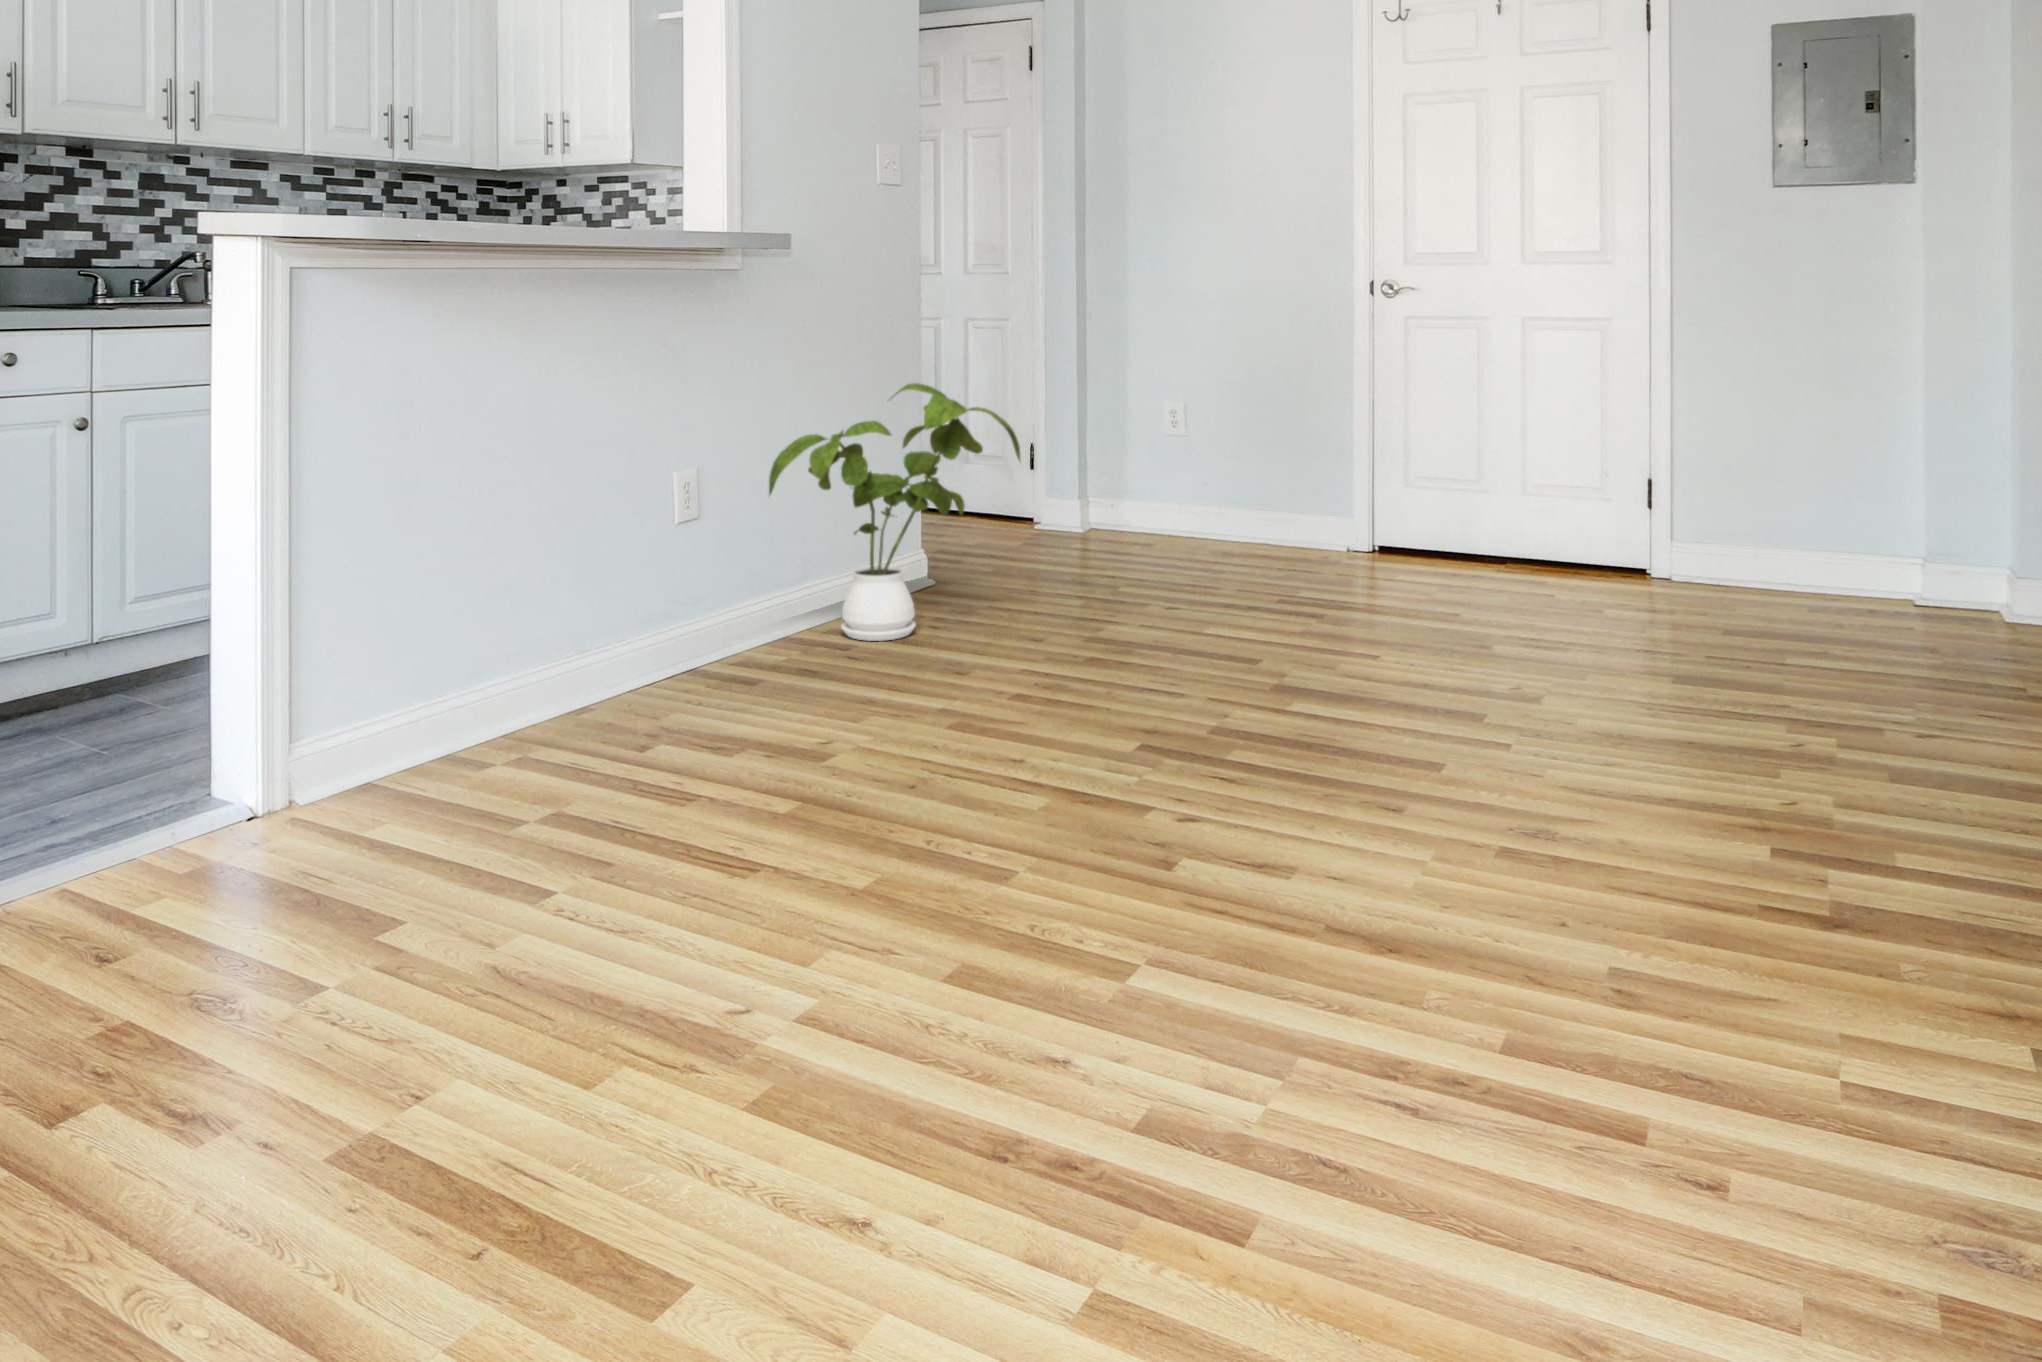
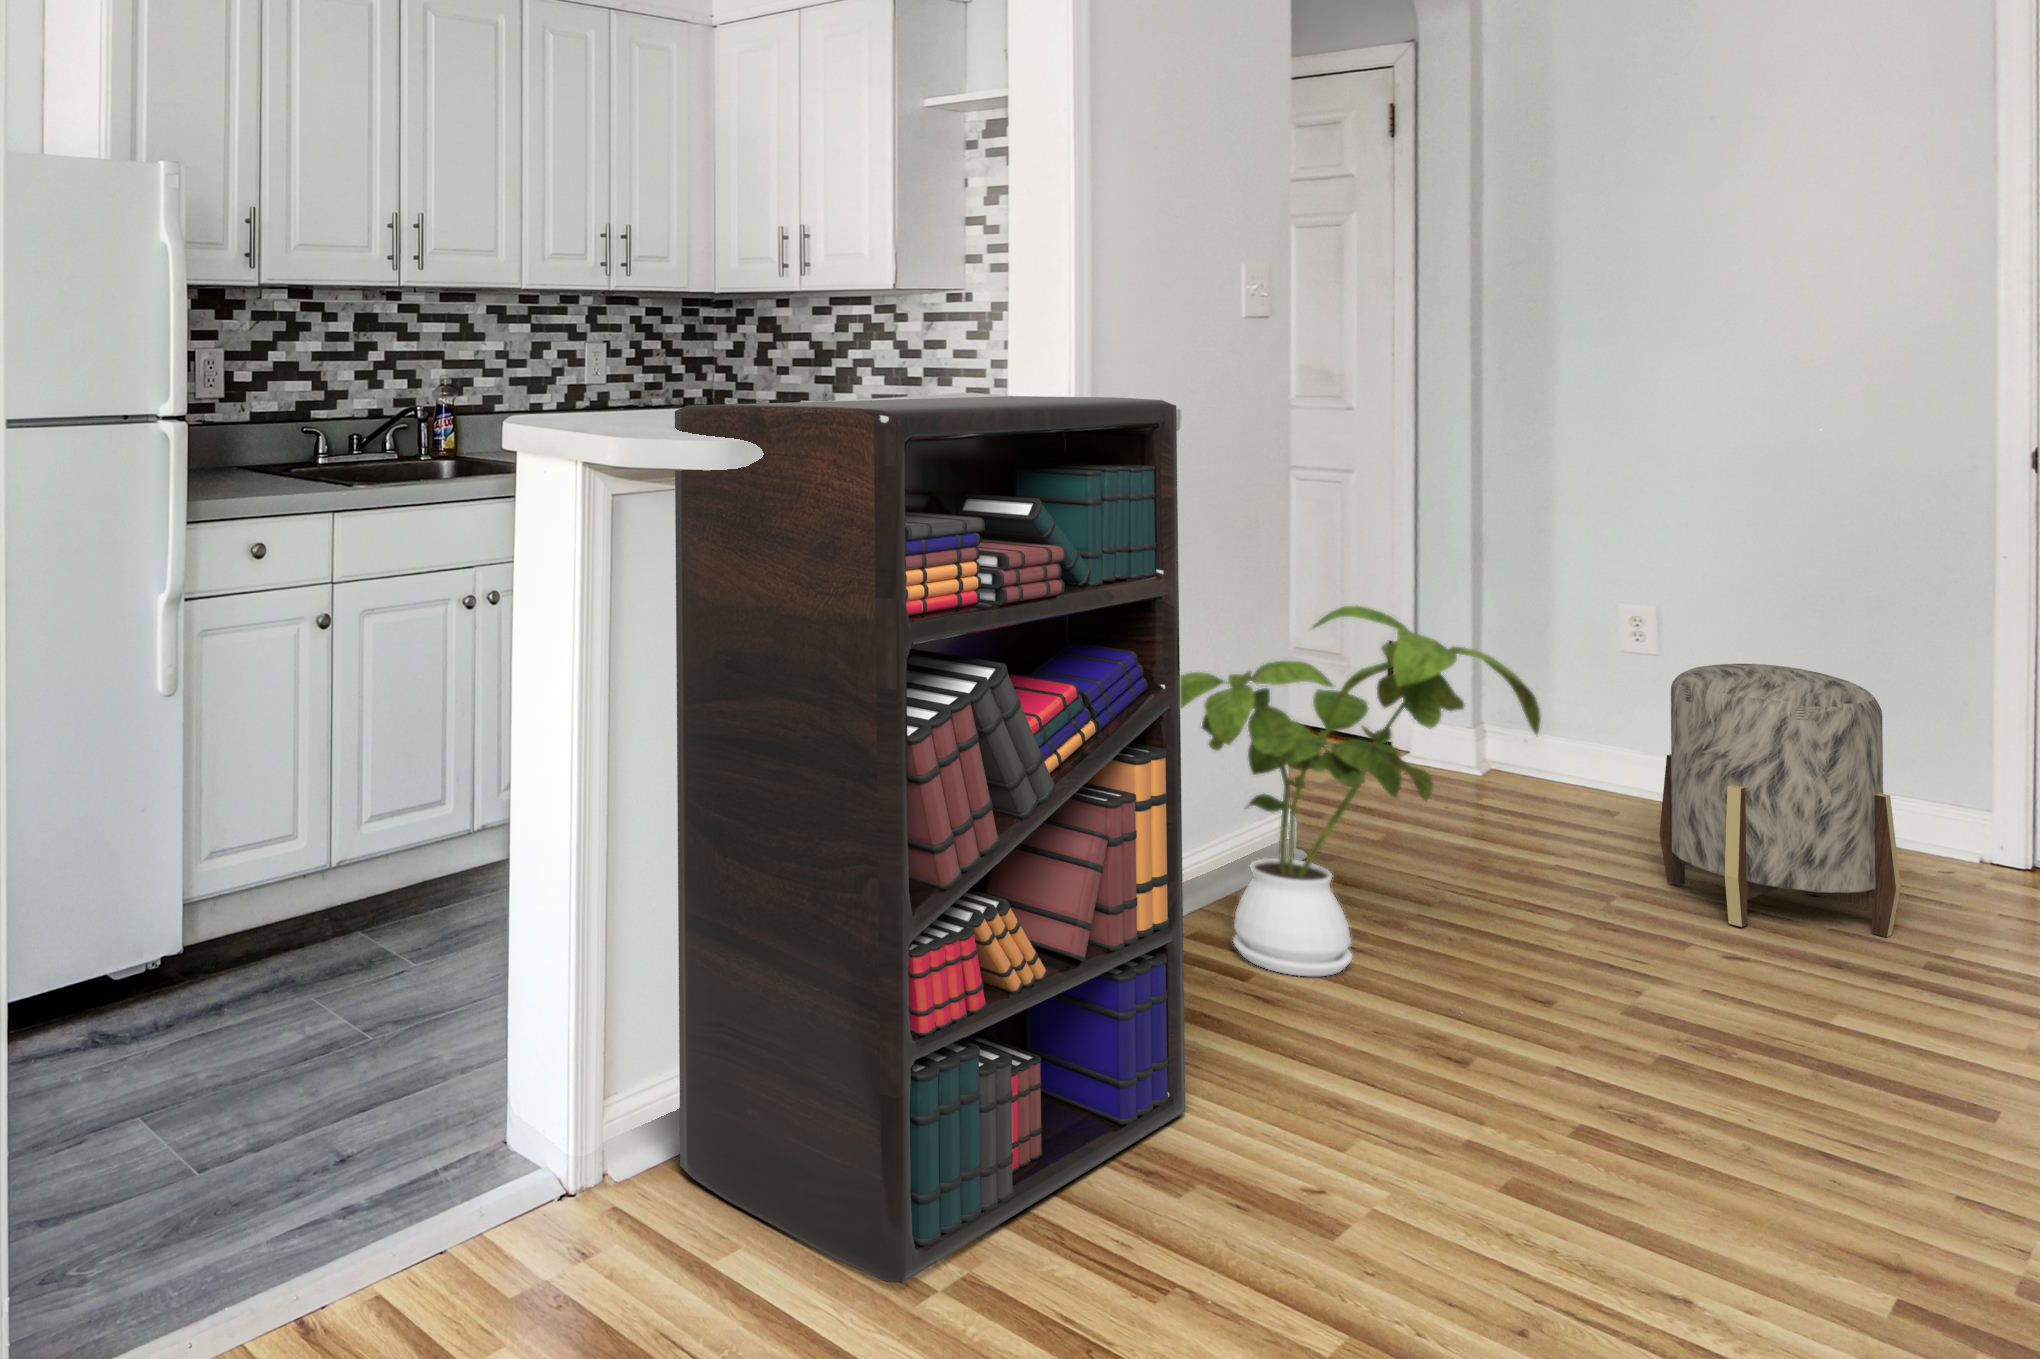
bookshelf: none [348,208,755,821] -> present [675,396,1185,1283]
ottoman: none [1138,426,1253,591] -> present [1659,664,1901,937]

